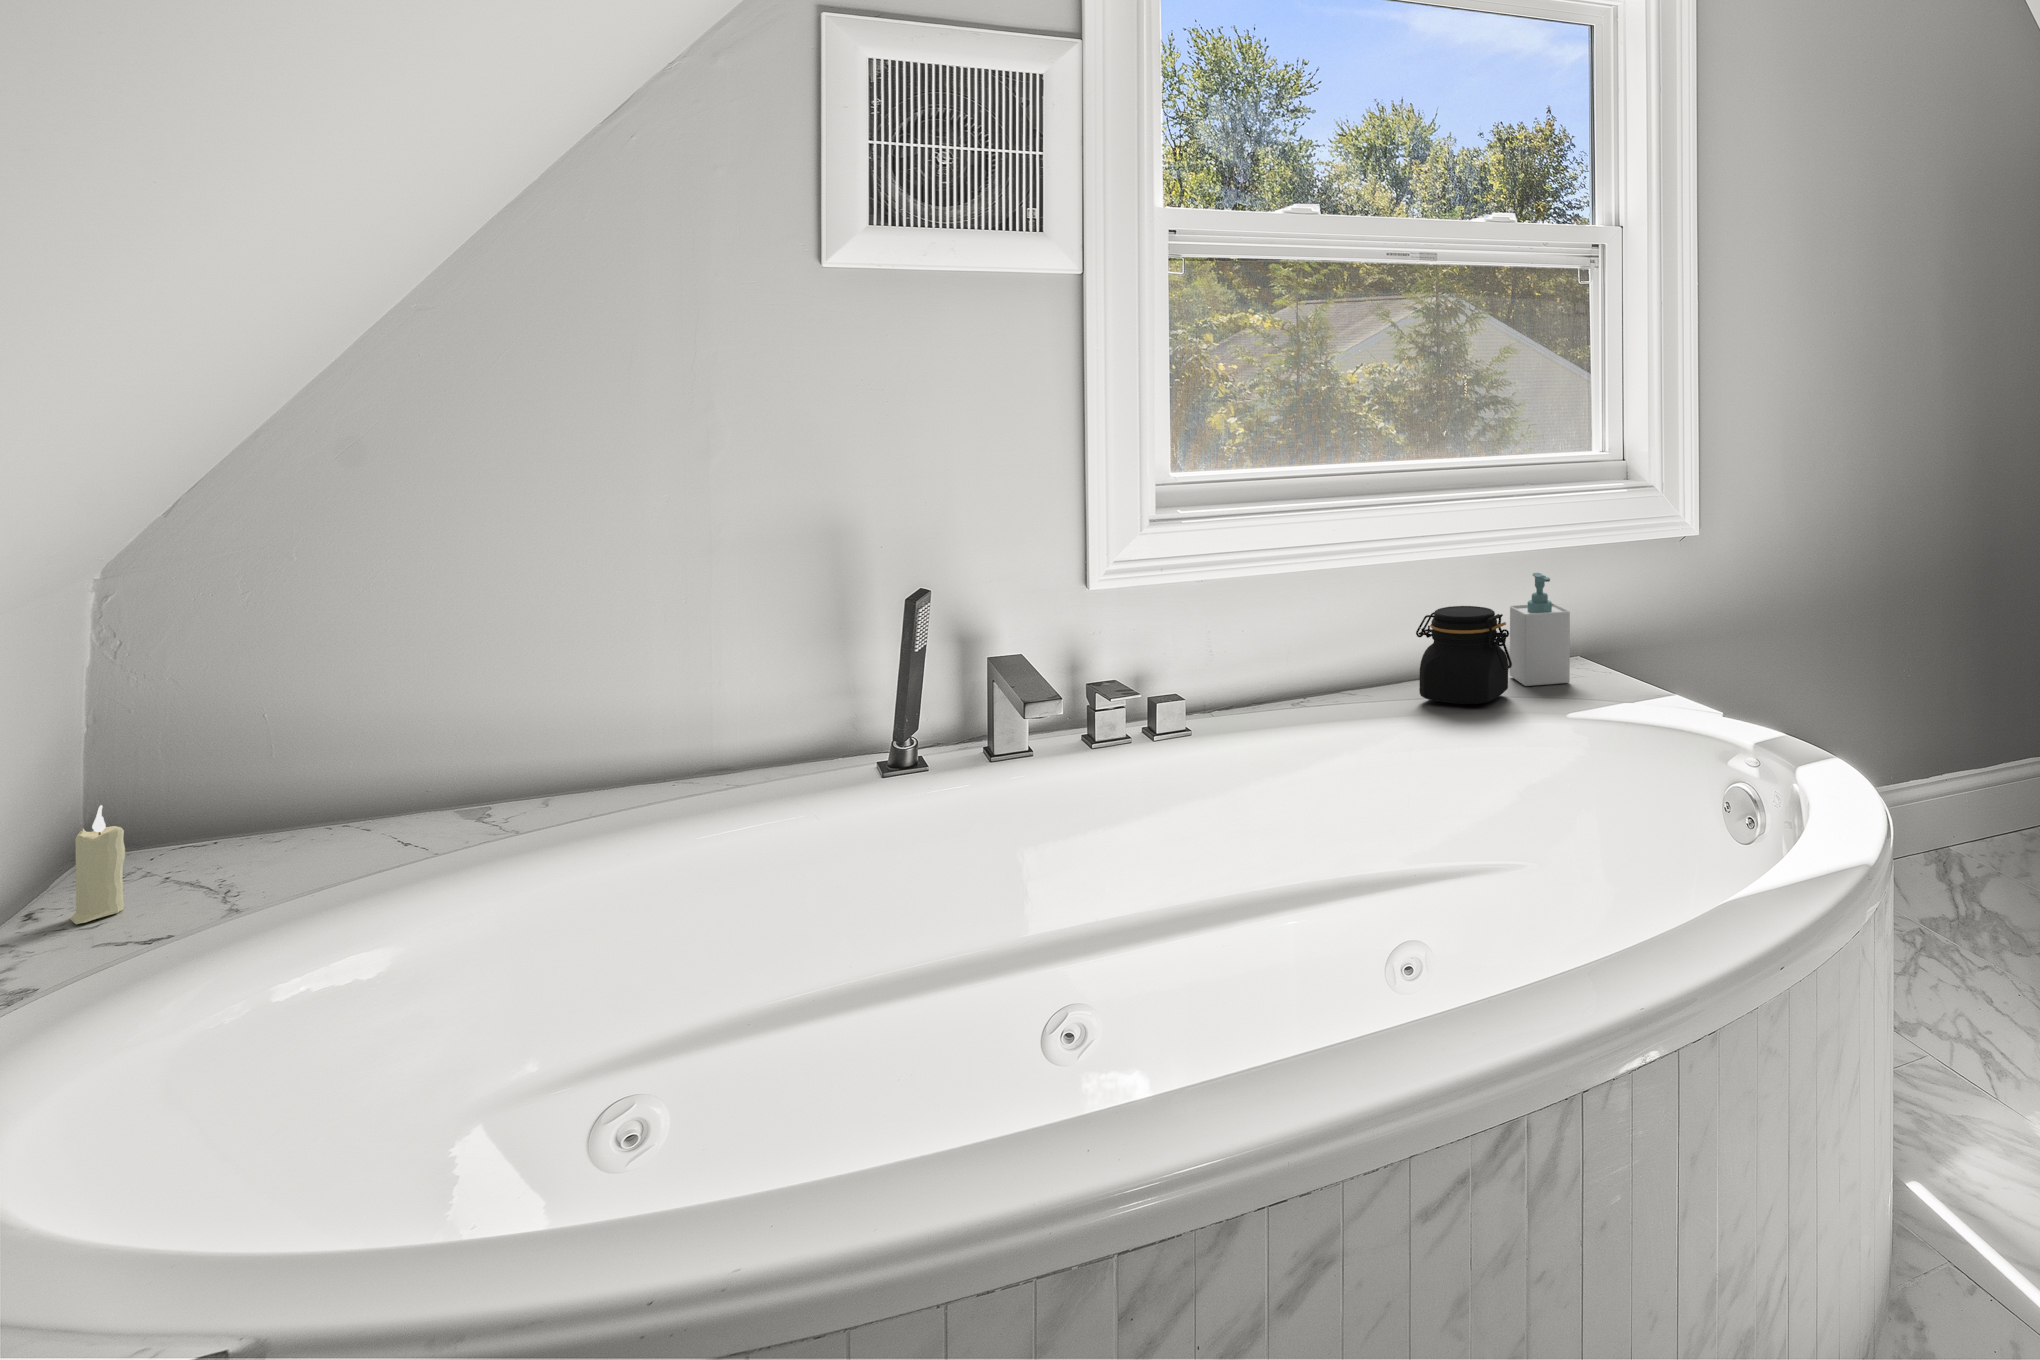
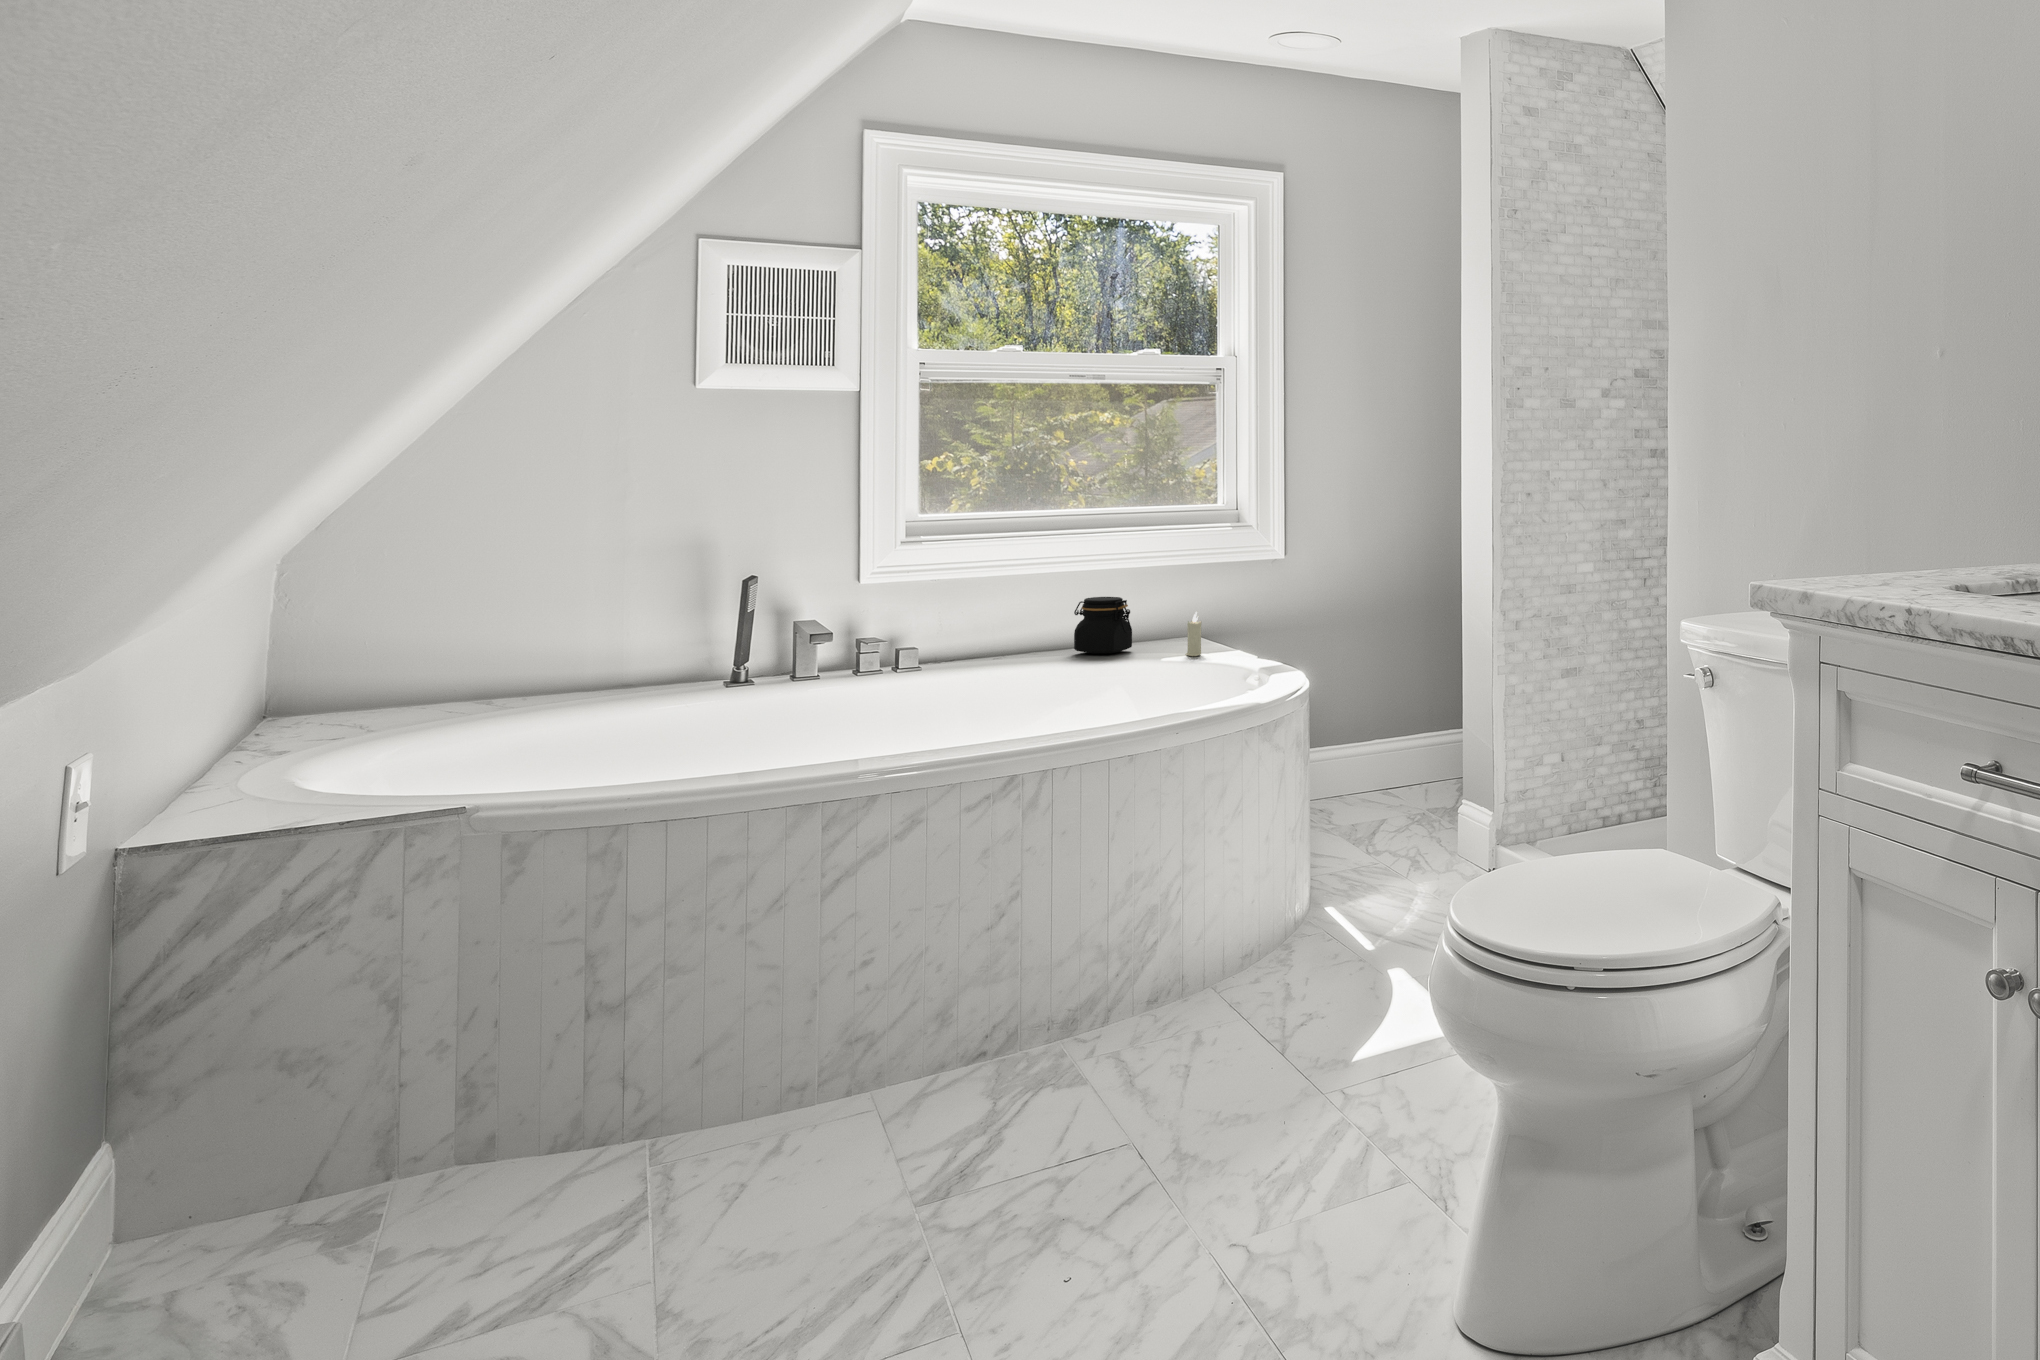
soap bottle: present [1510,573,1570,686] -> none [1143,579,1178,648]
candle: present [70,805,125,924] -> present [1185,612,1202,656]

